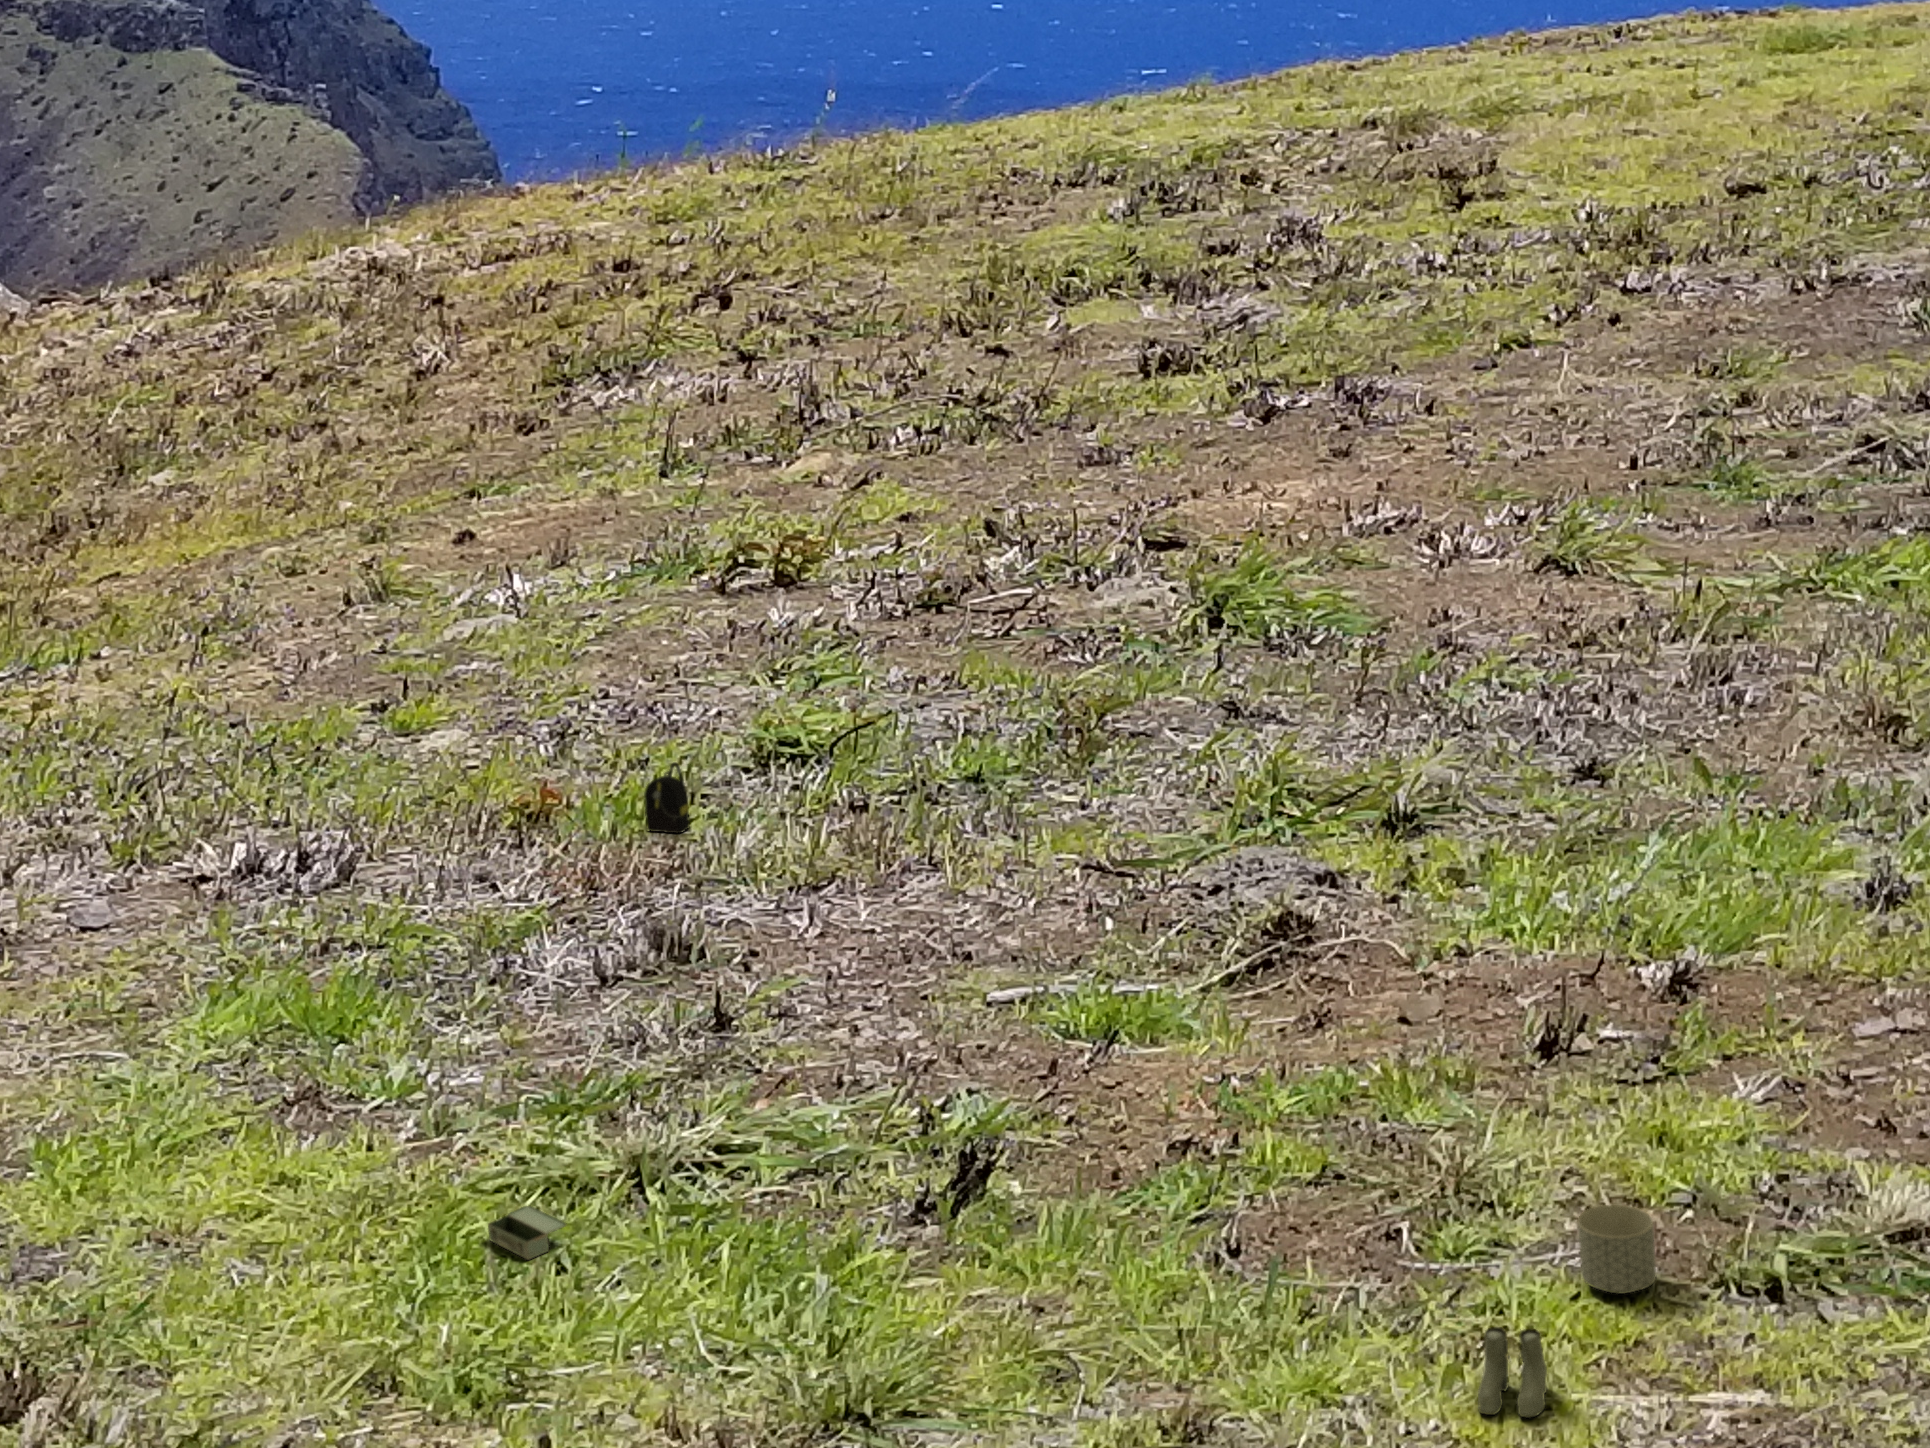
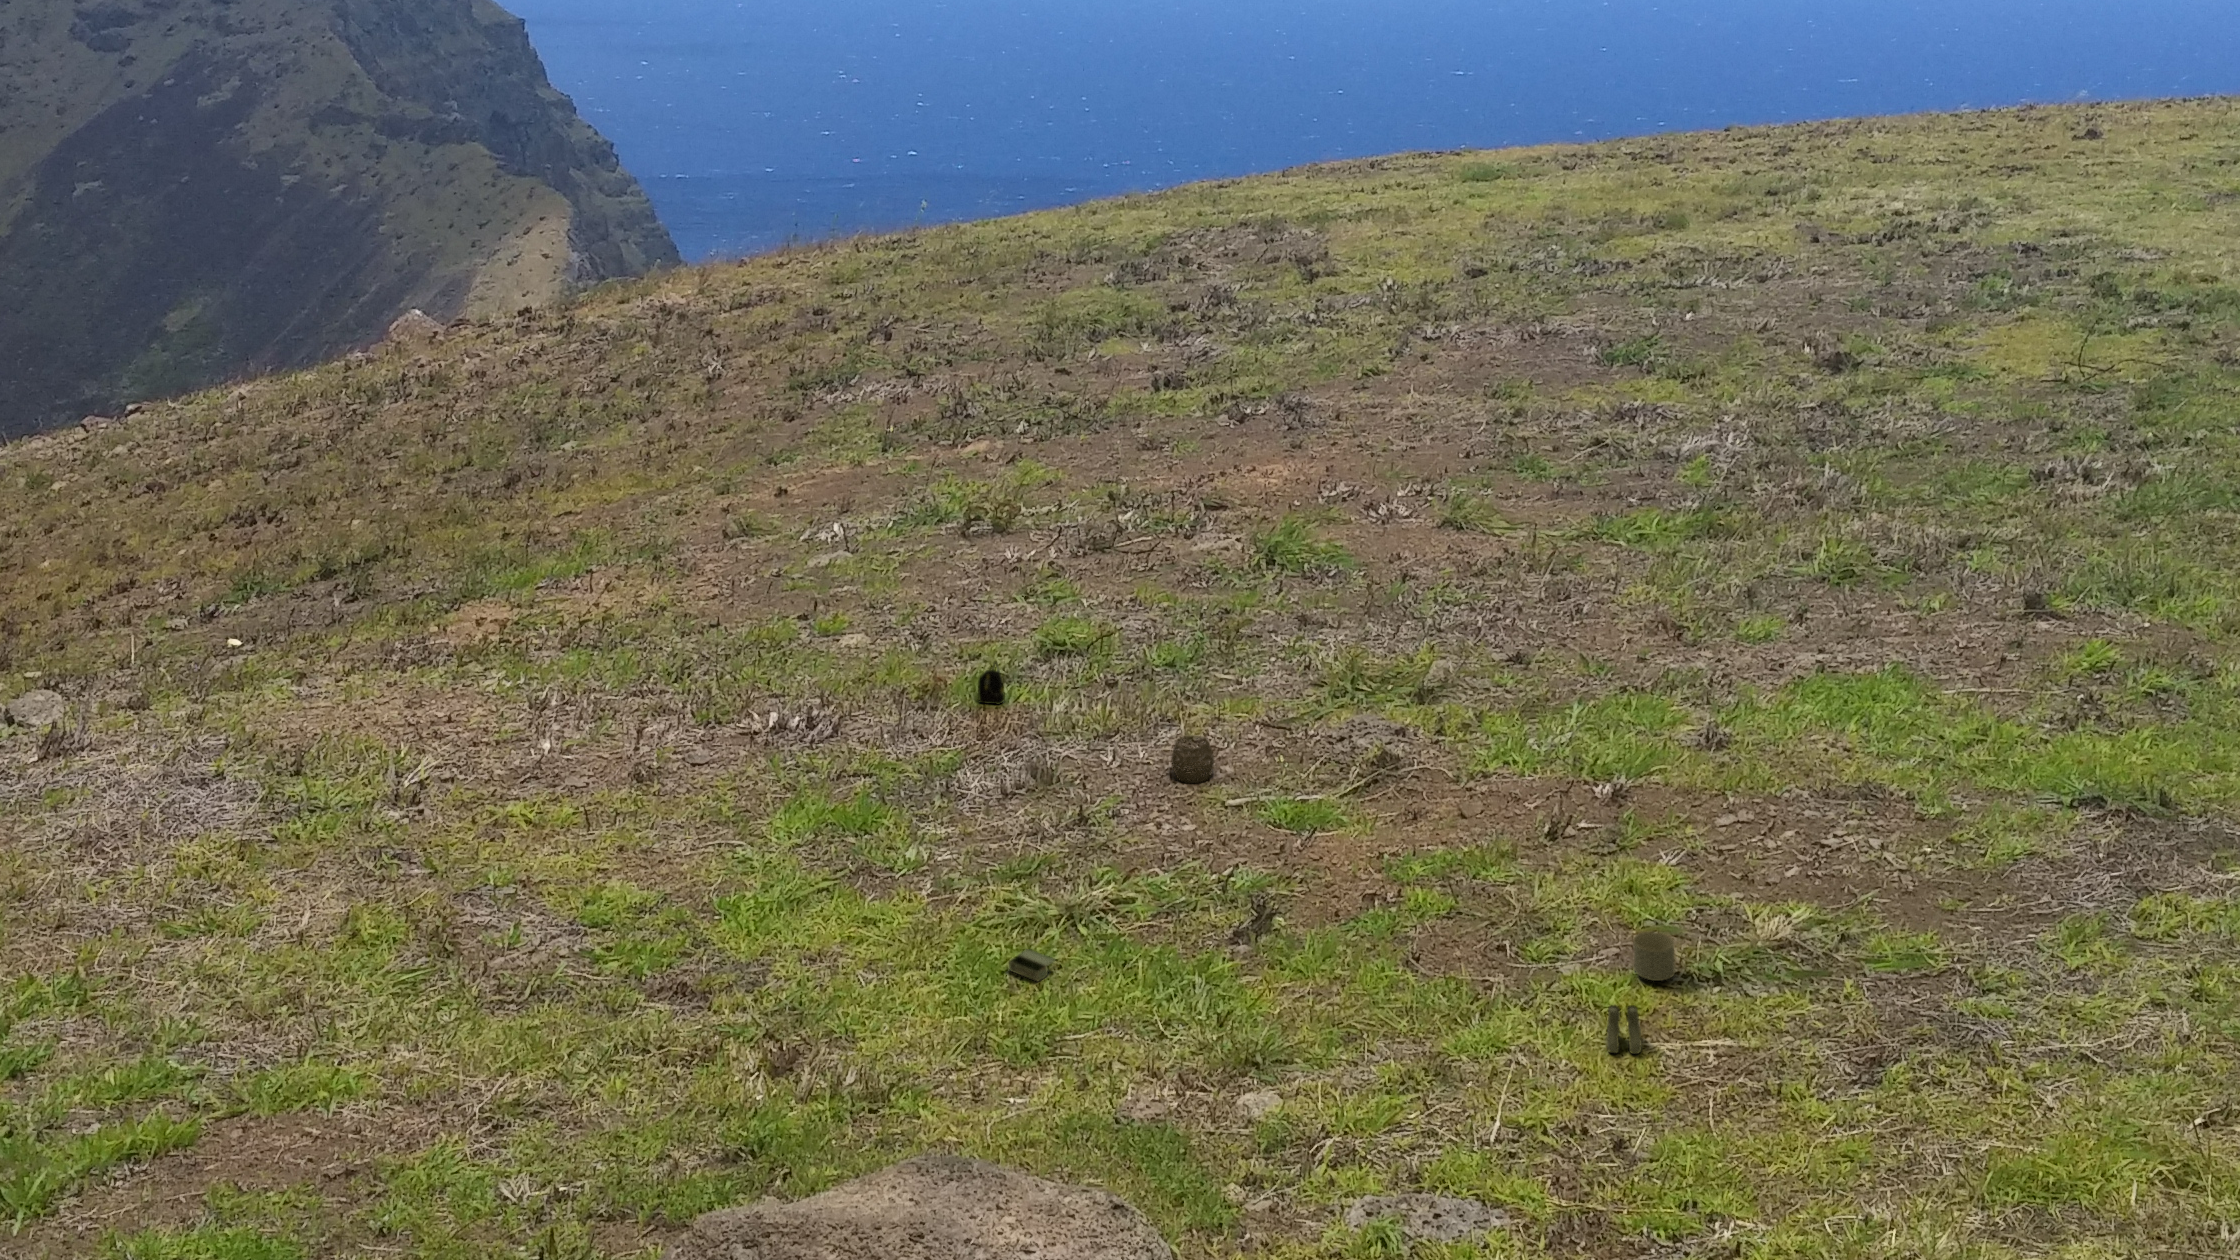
woven basket: none [904,875,980,956] -> present [1172,735,1214,783]

